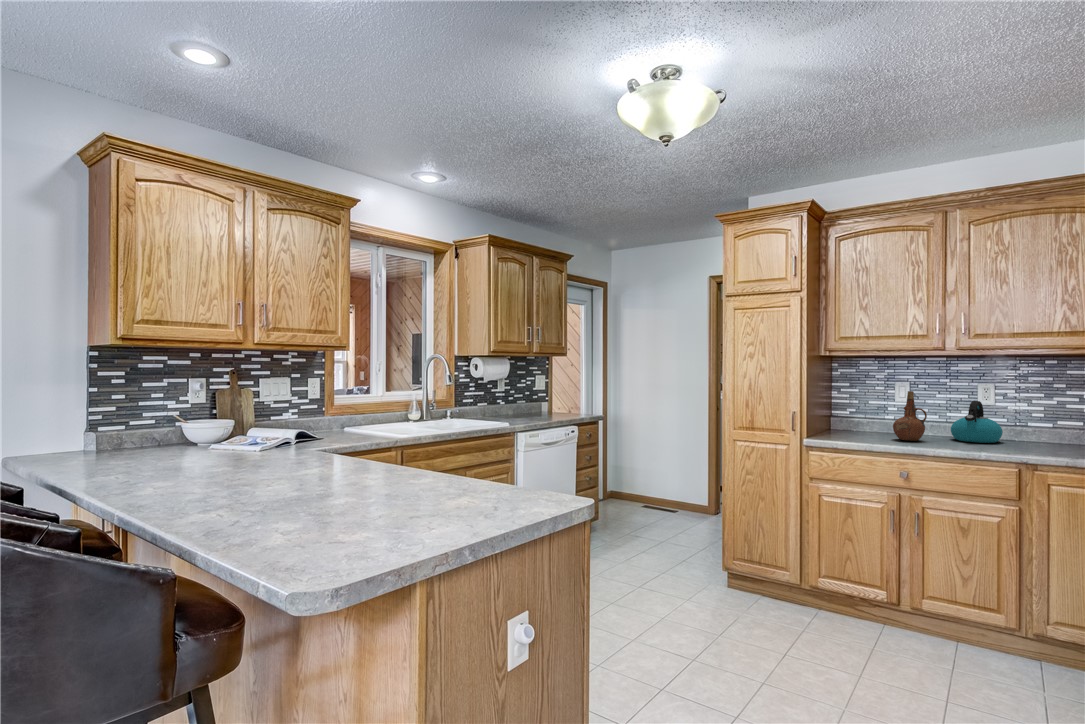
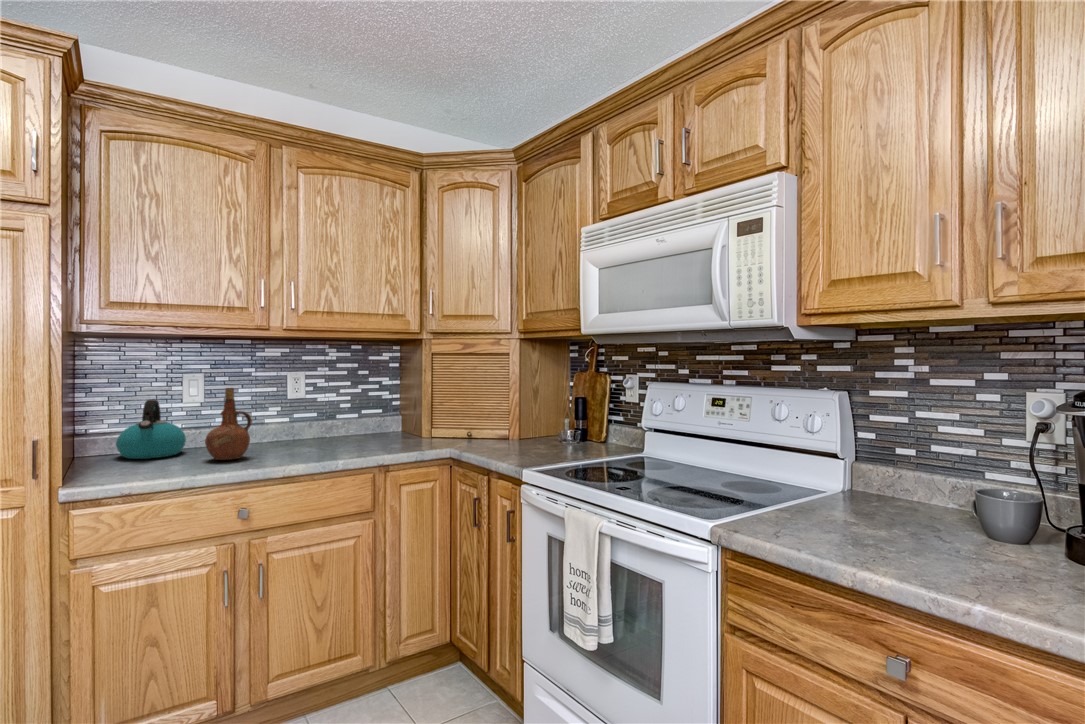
kettle: present [951,401,1003,443] -> present [116,400,186,459]

